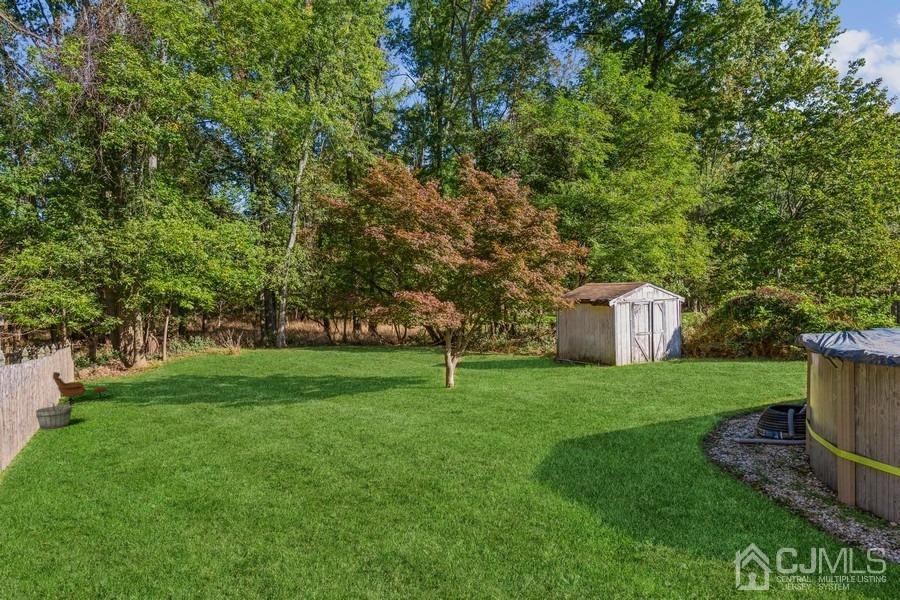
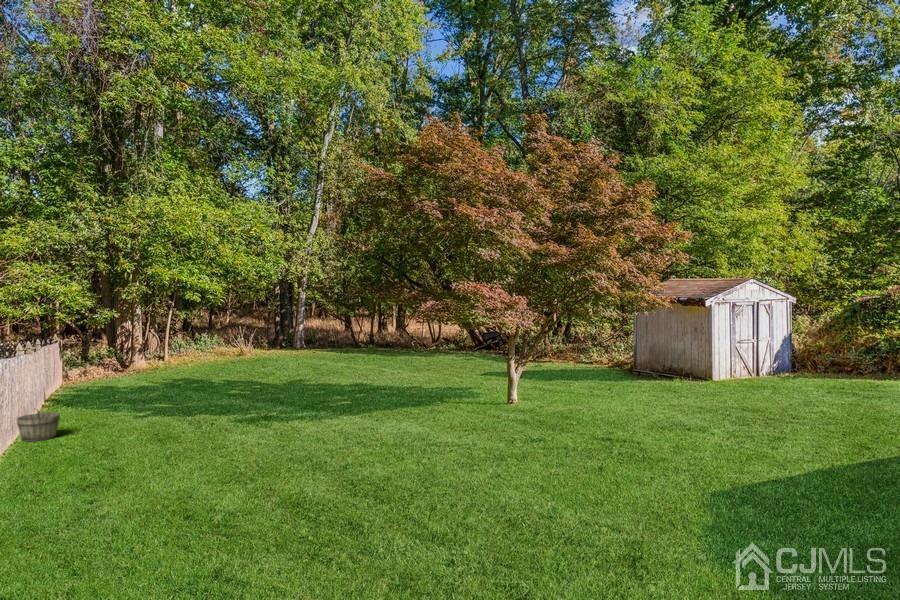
lounge chair: present [53,372,107,404] -> none [39,371,106,412]

